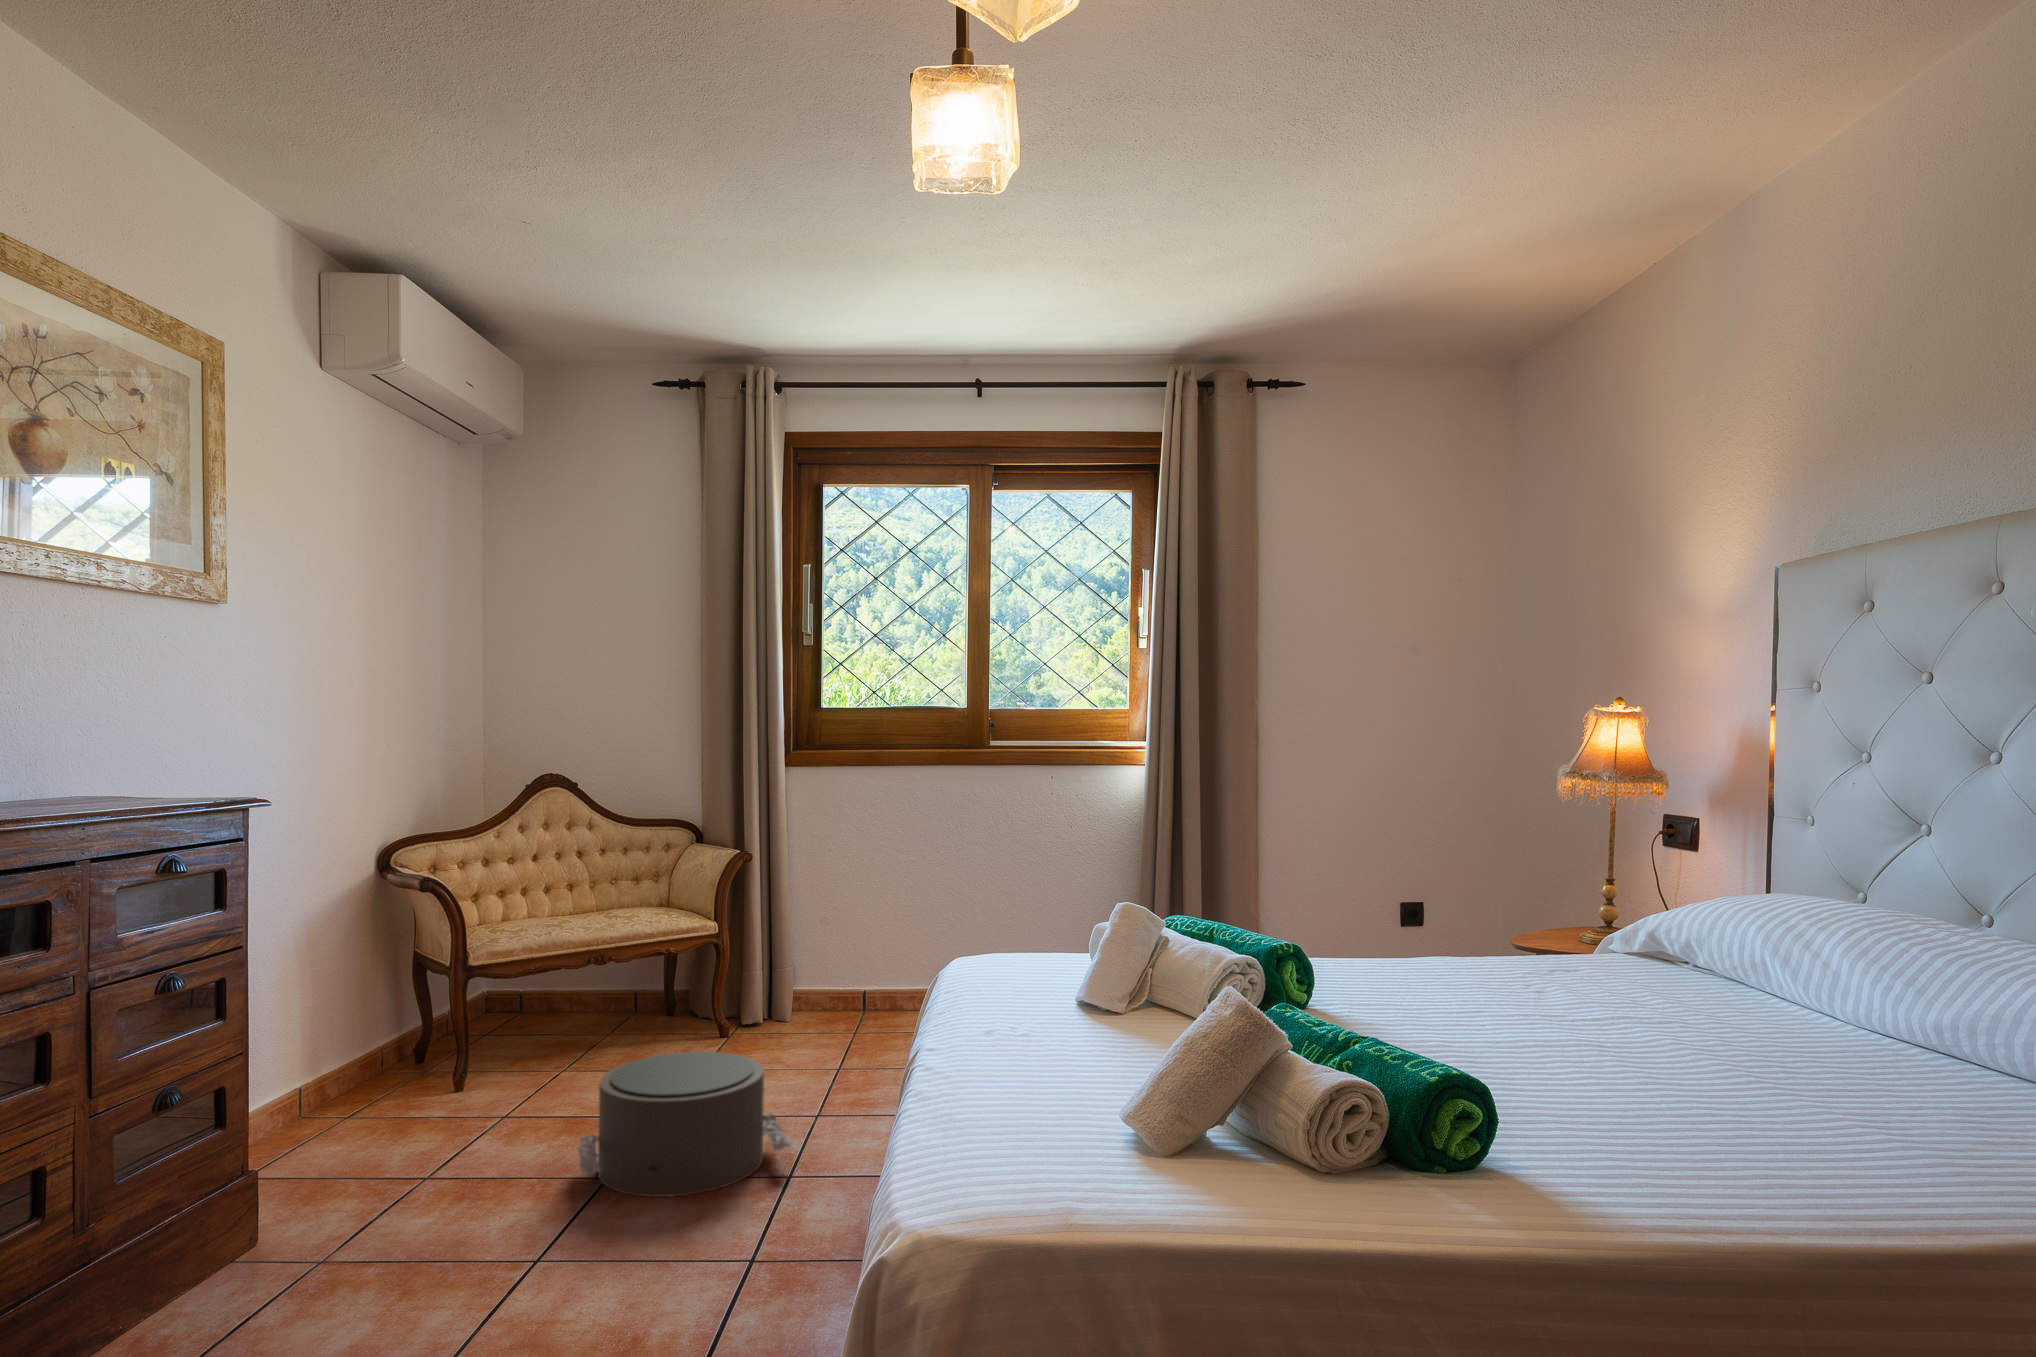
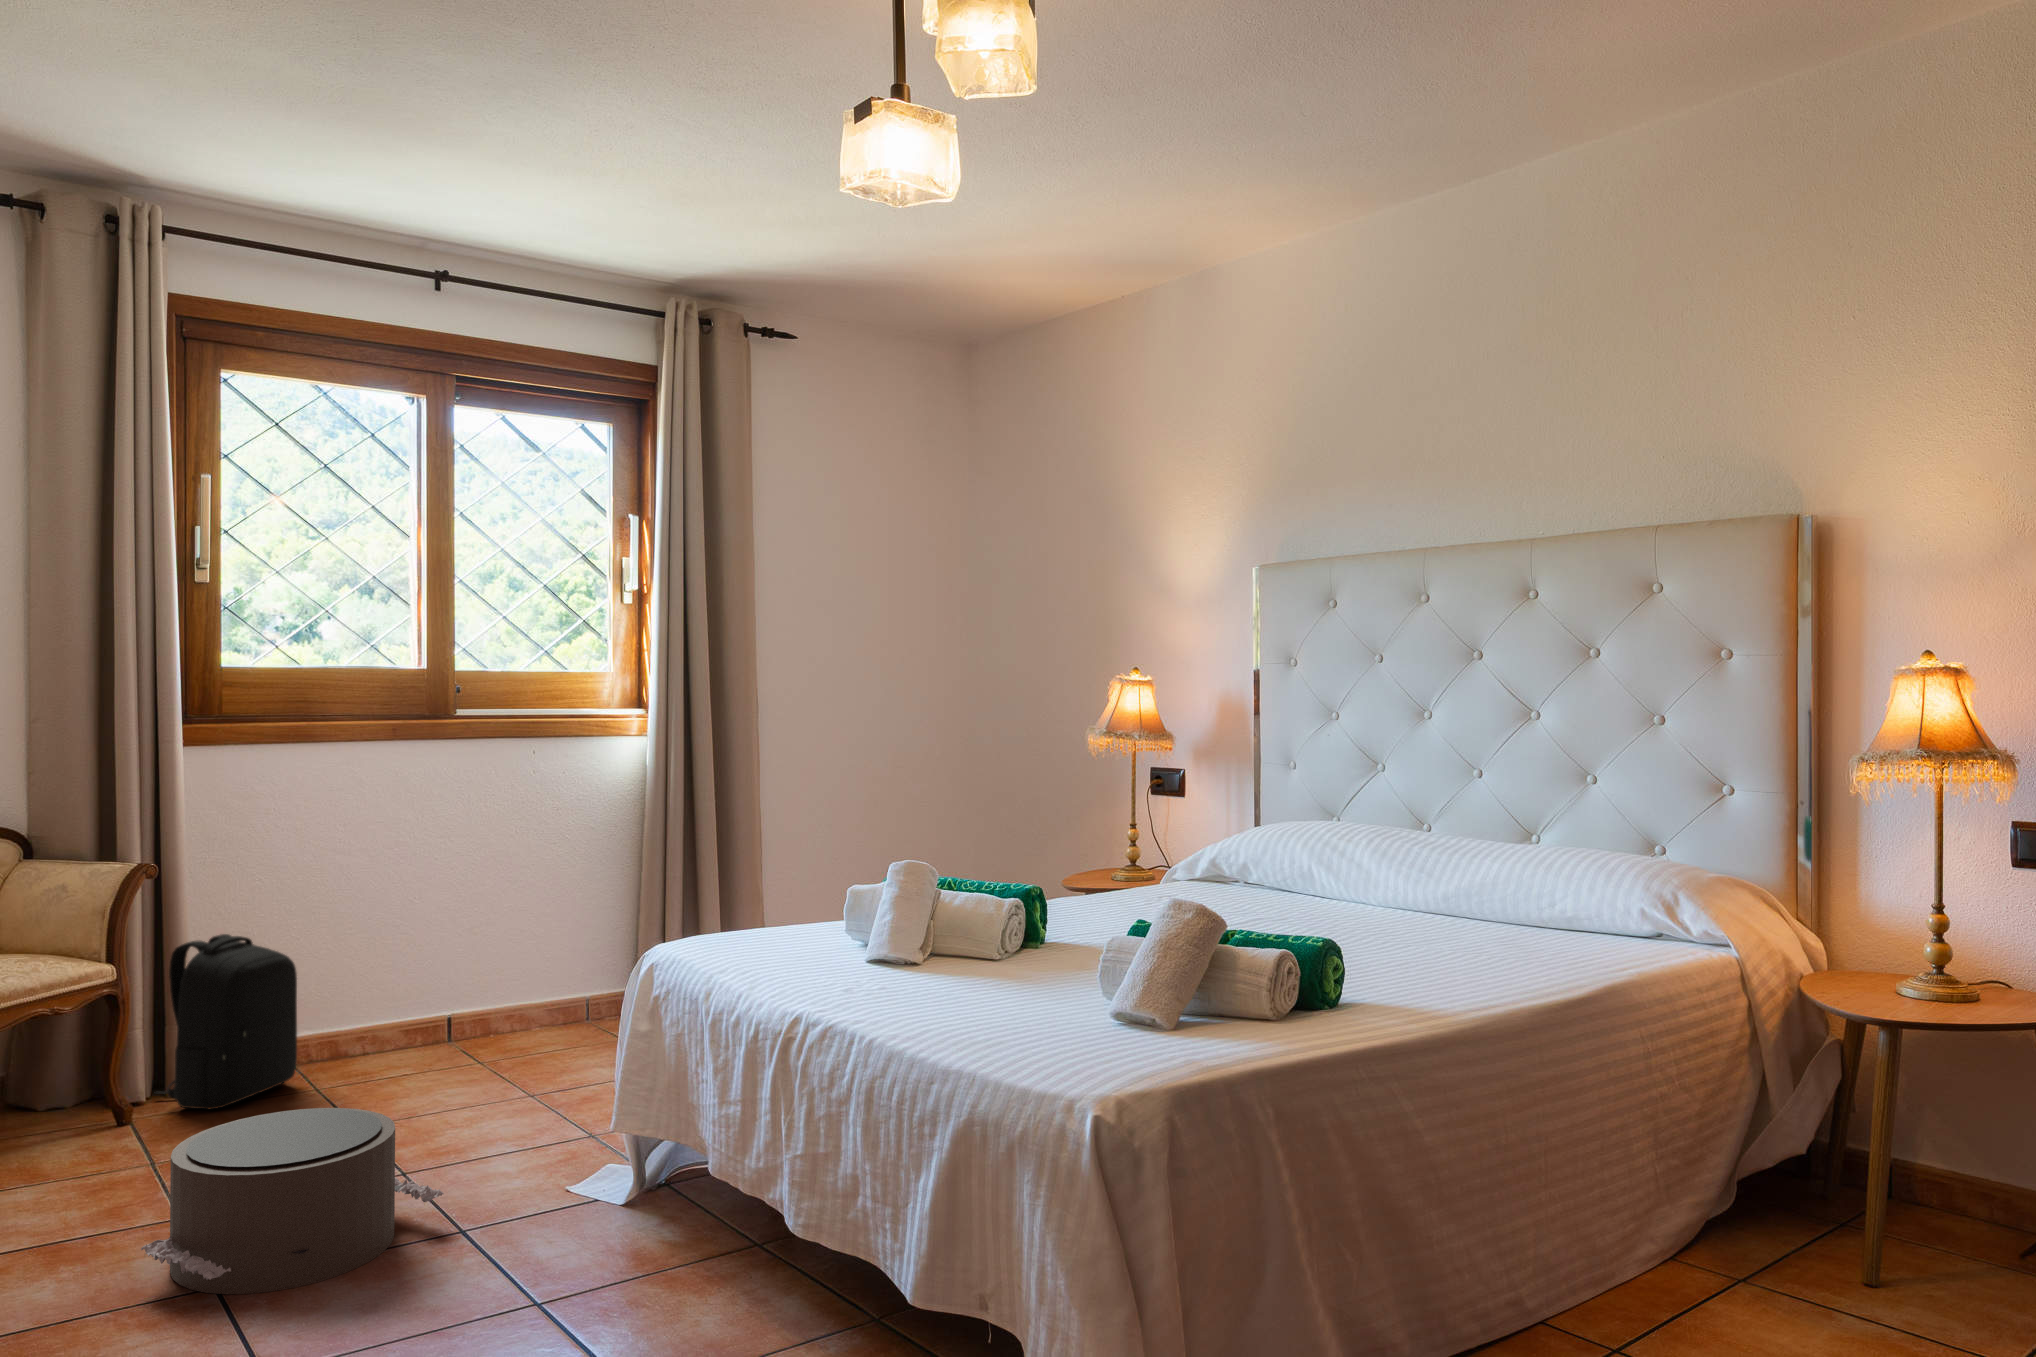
backpack: none [756,908,848,1042] -> present [156,934,297,1109]

